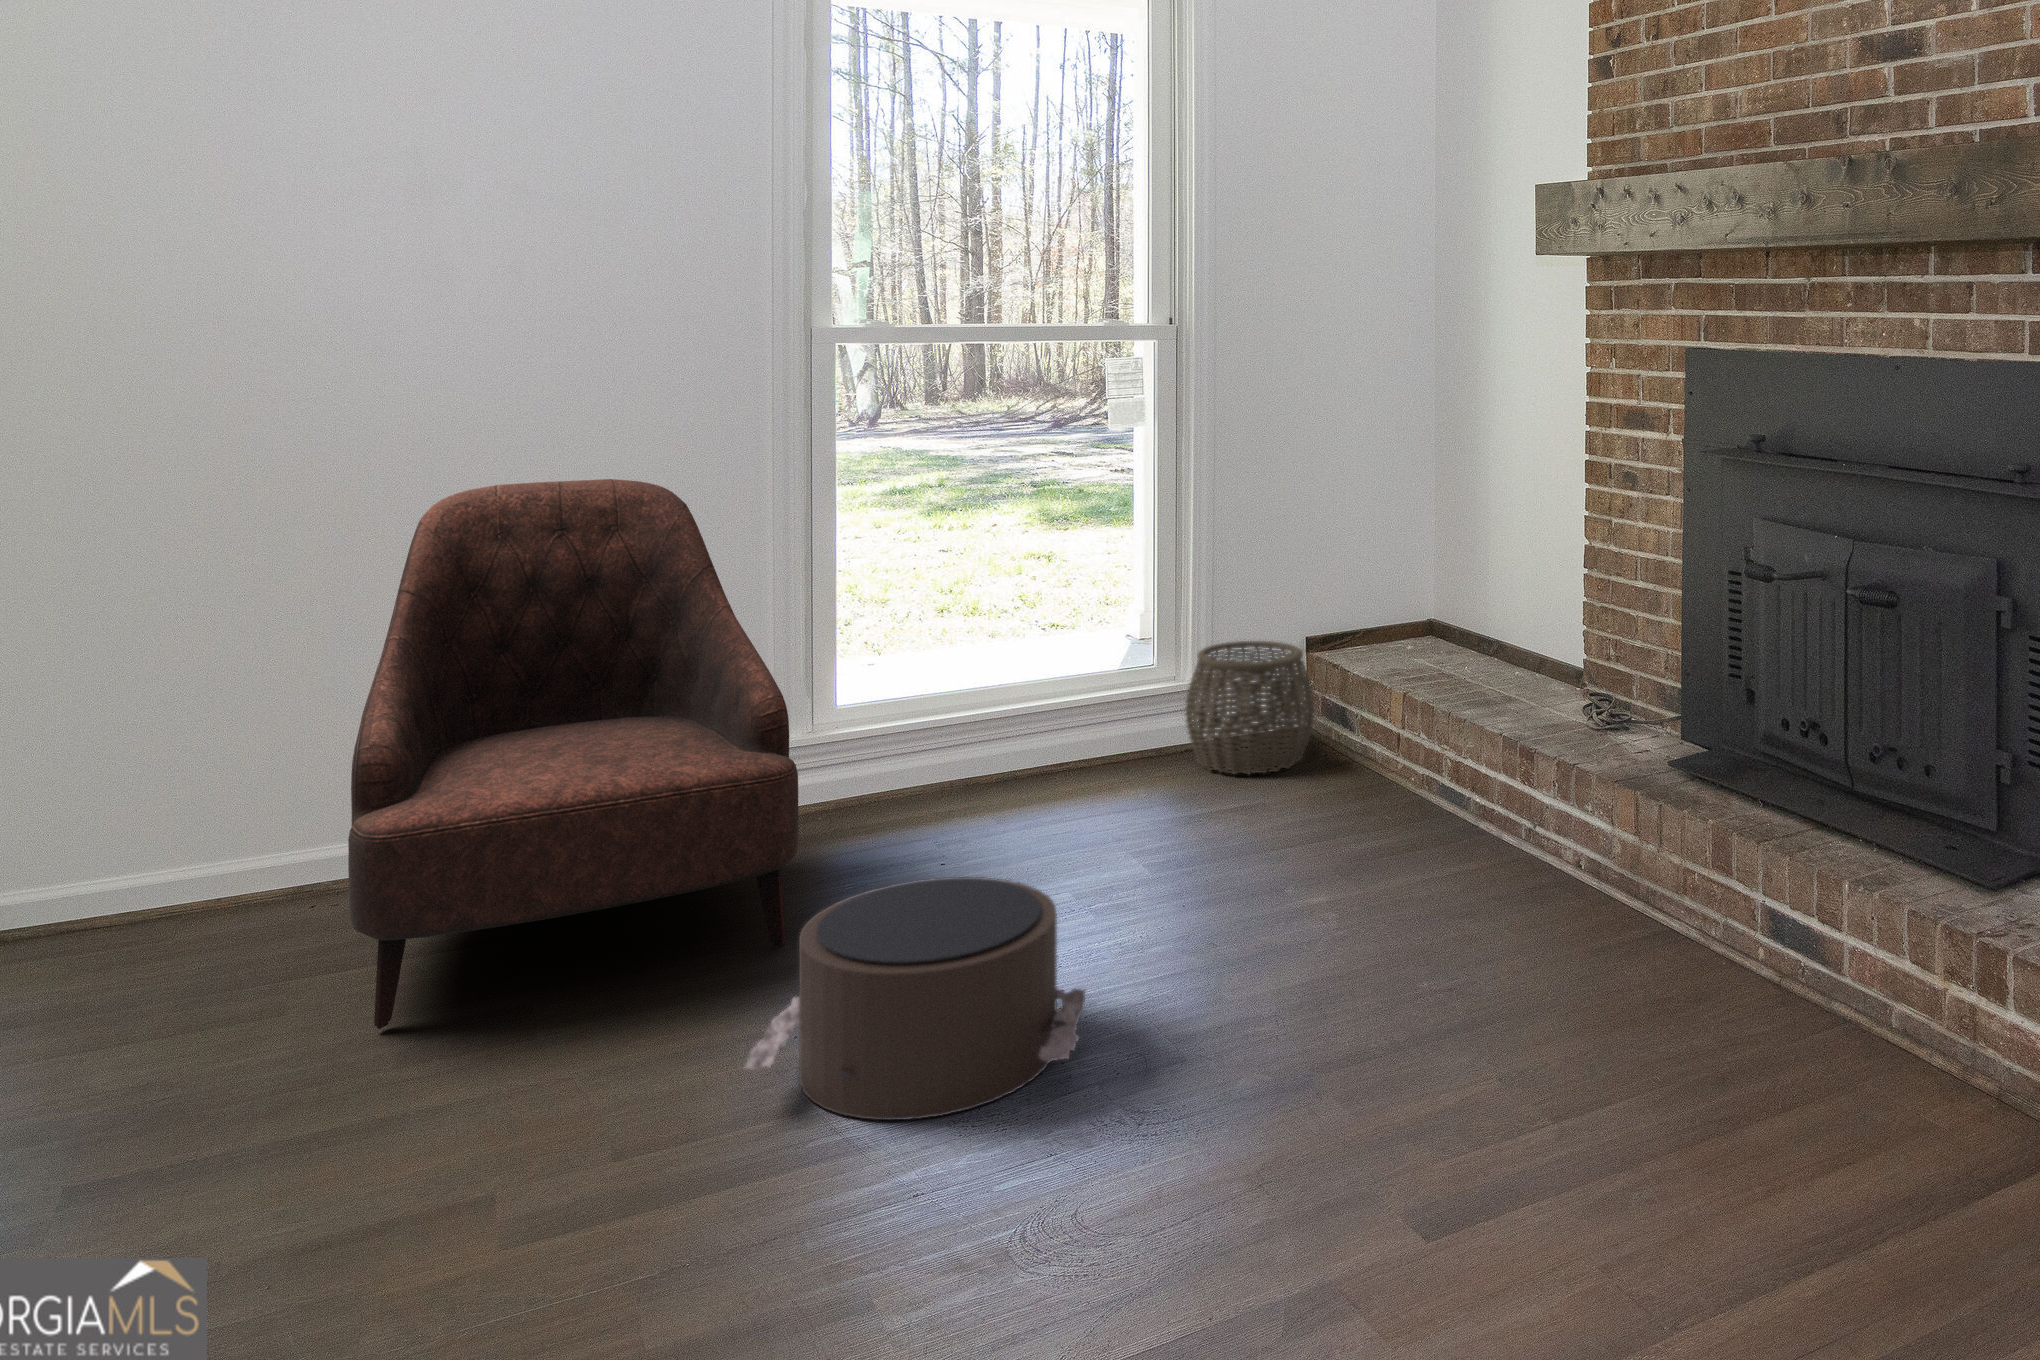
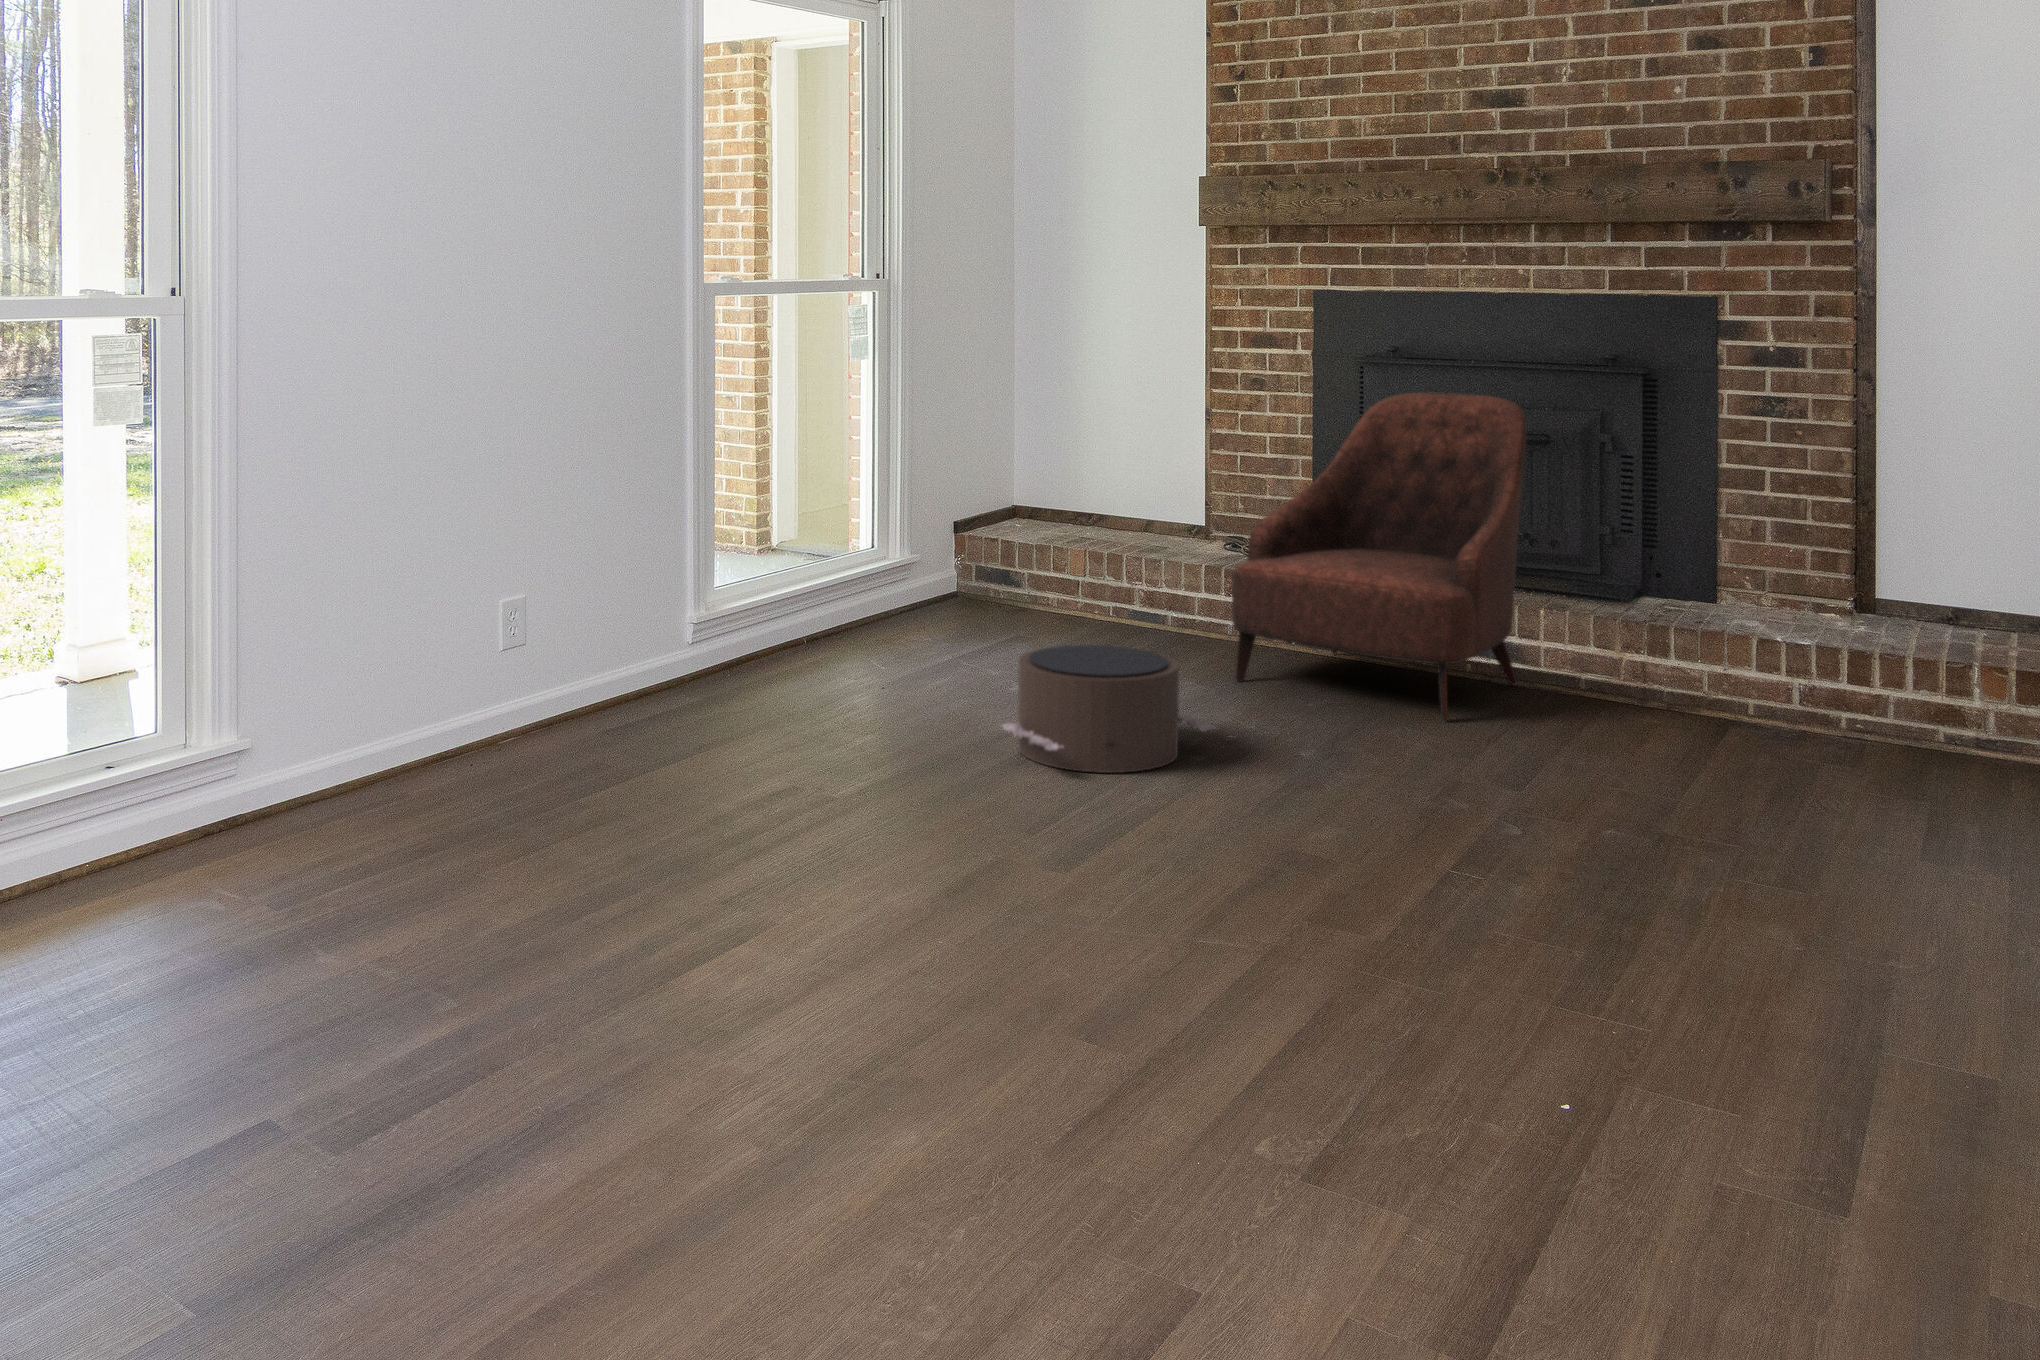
armchair: present [348,479,798,1029] -> present [1232,393,1527,719]
woven basket: present [1185,641,1315,774] -> none [912,527,1013,624]

